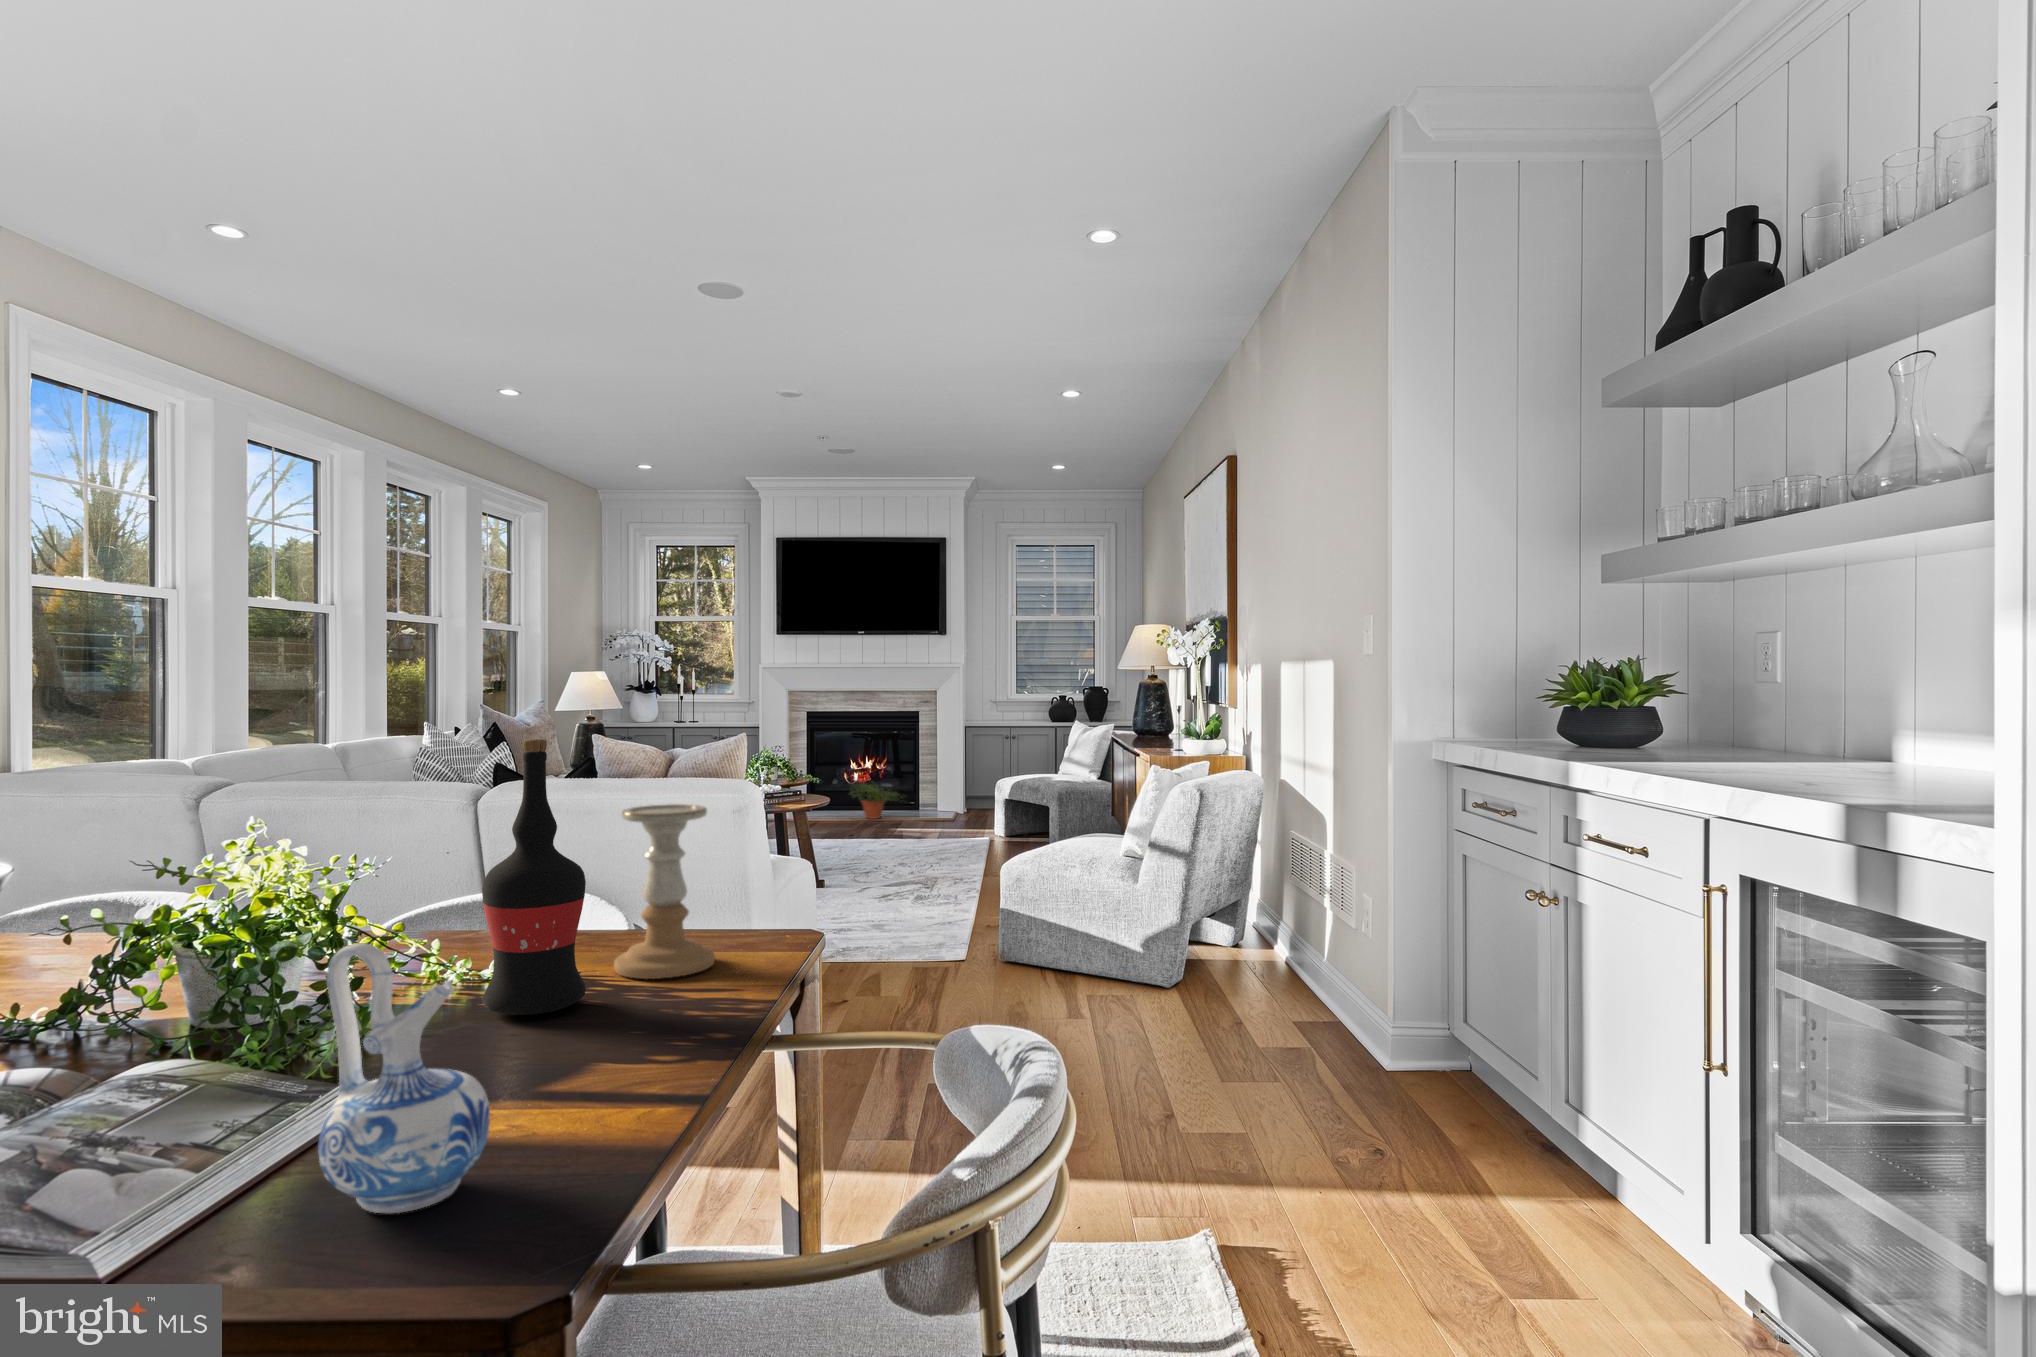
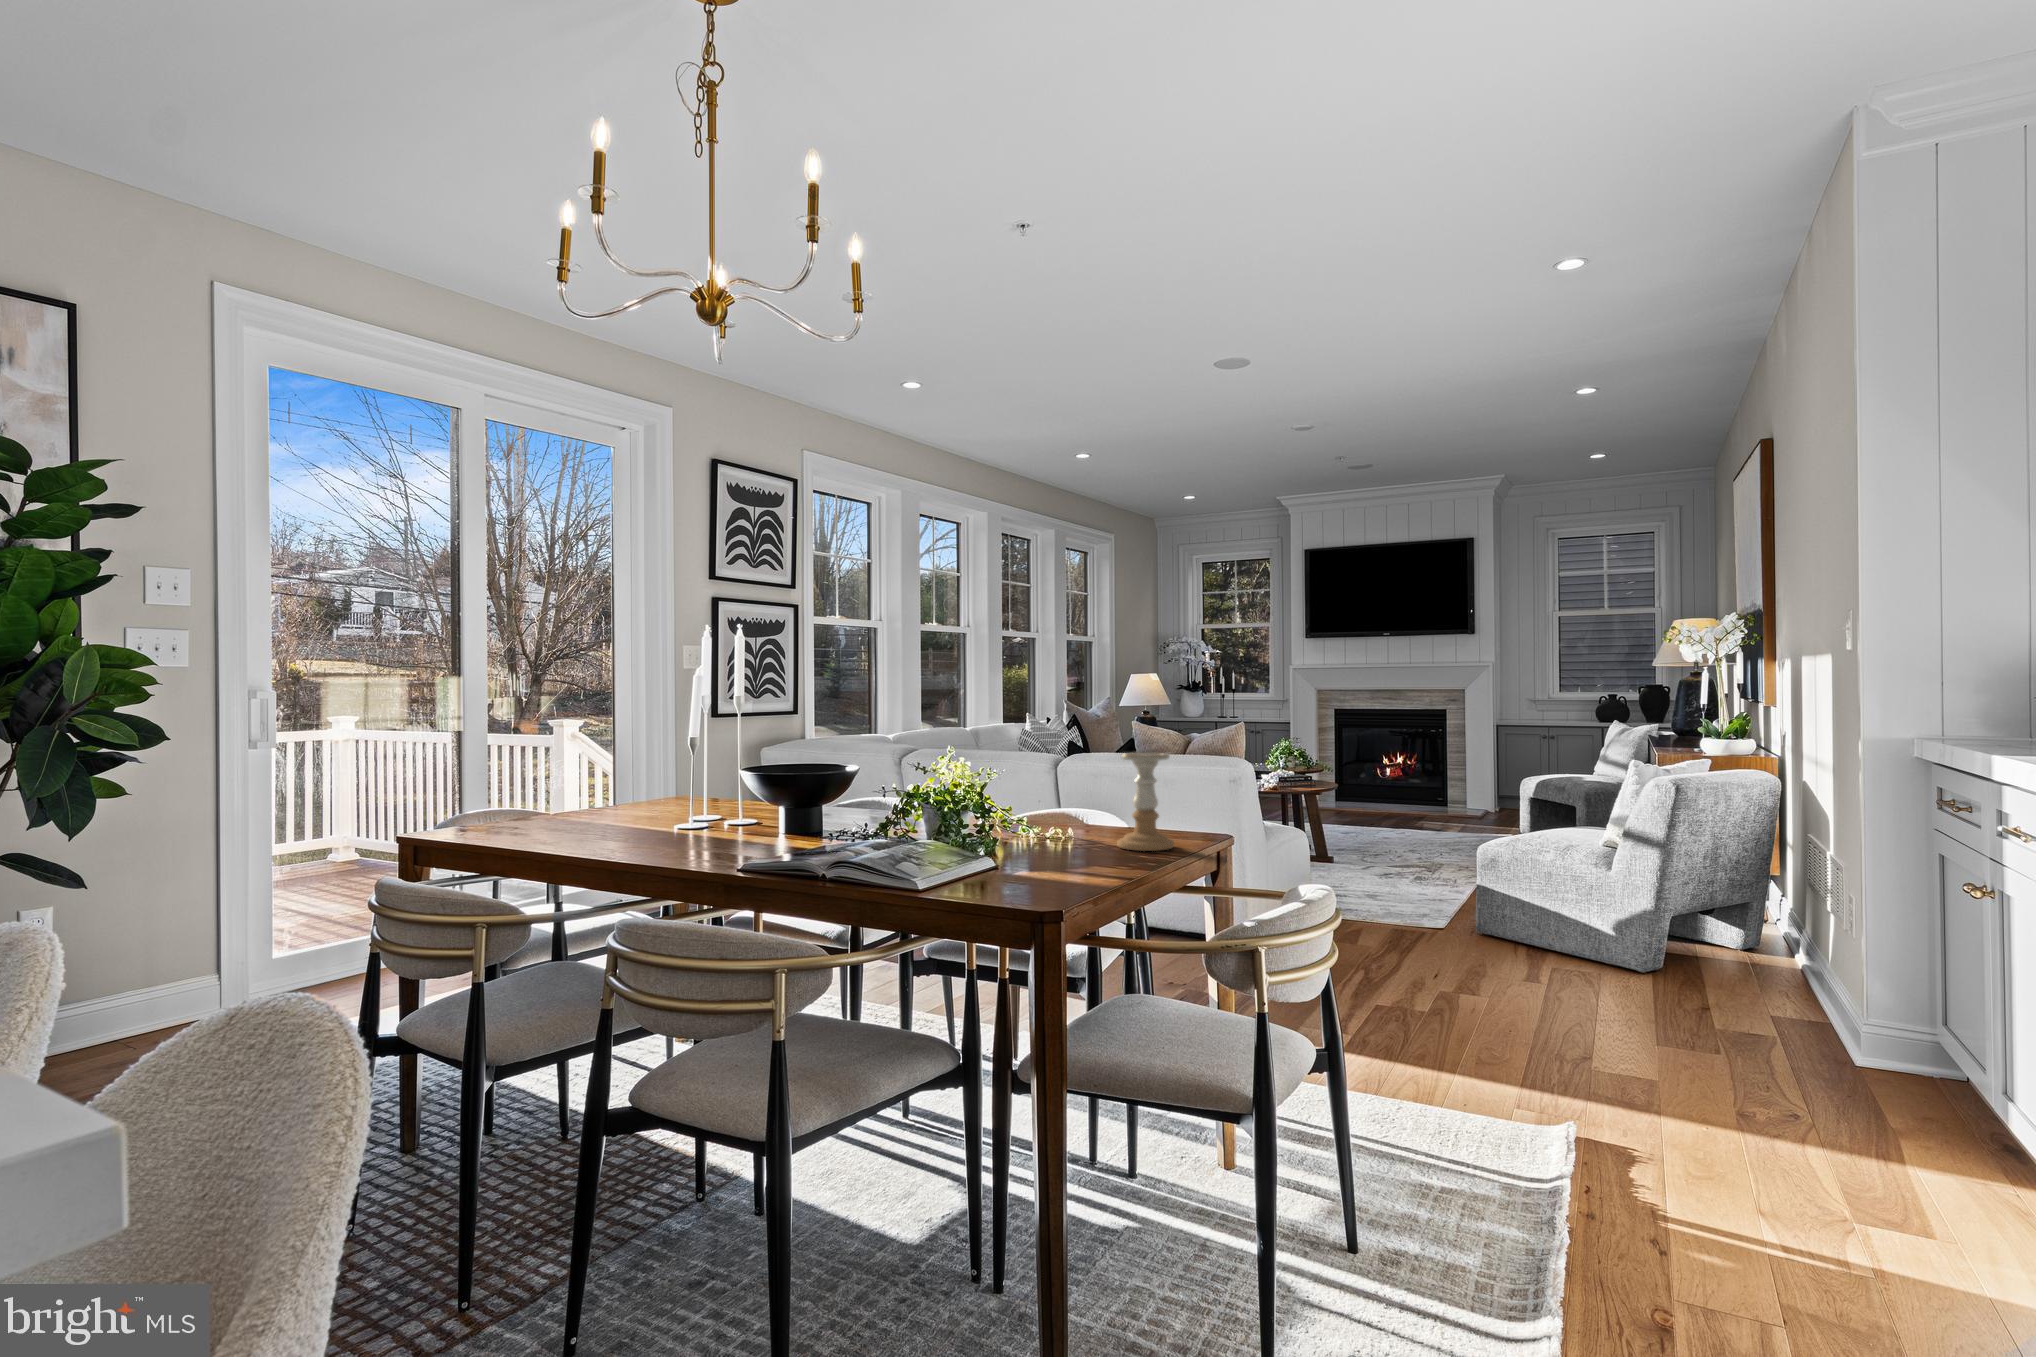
wine bottle: present [482,739,586,1015] -> none [1047,710,1099,856]
potted plant: present [850,782,903,819] -> none [1375,776,1436,812]
ceramic pitcher: present [318,943,490,1213] -> none [982,789,1046,901]

